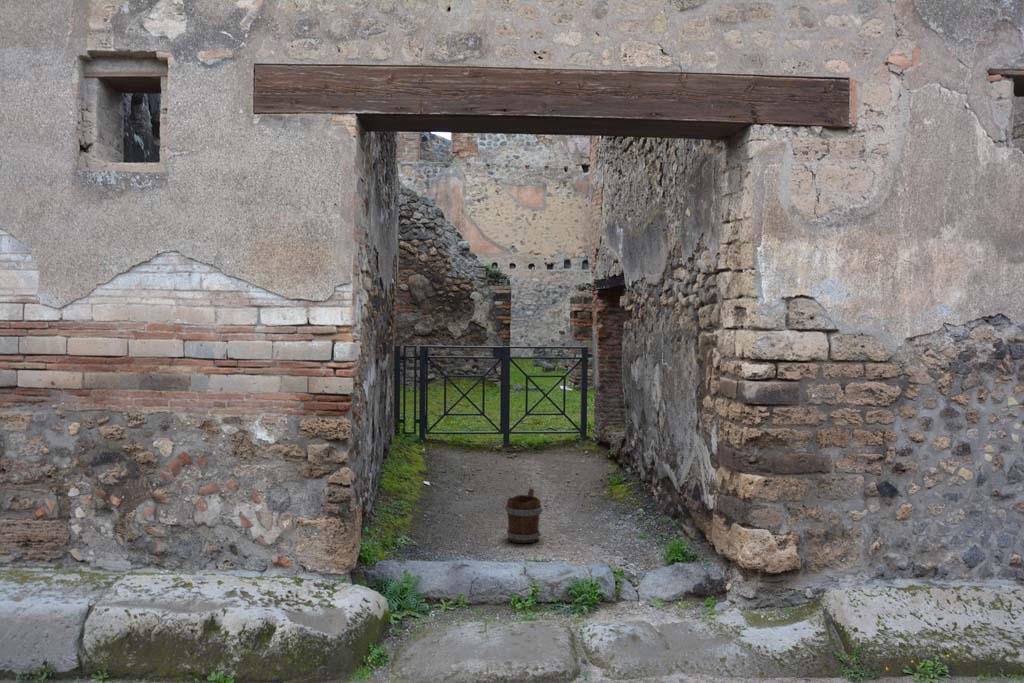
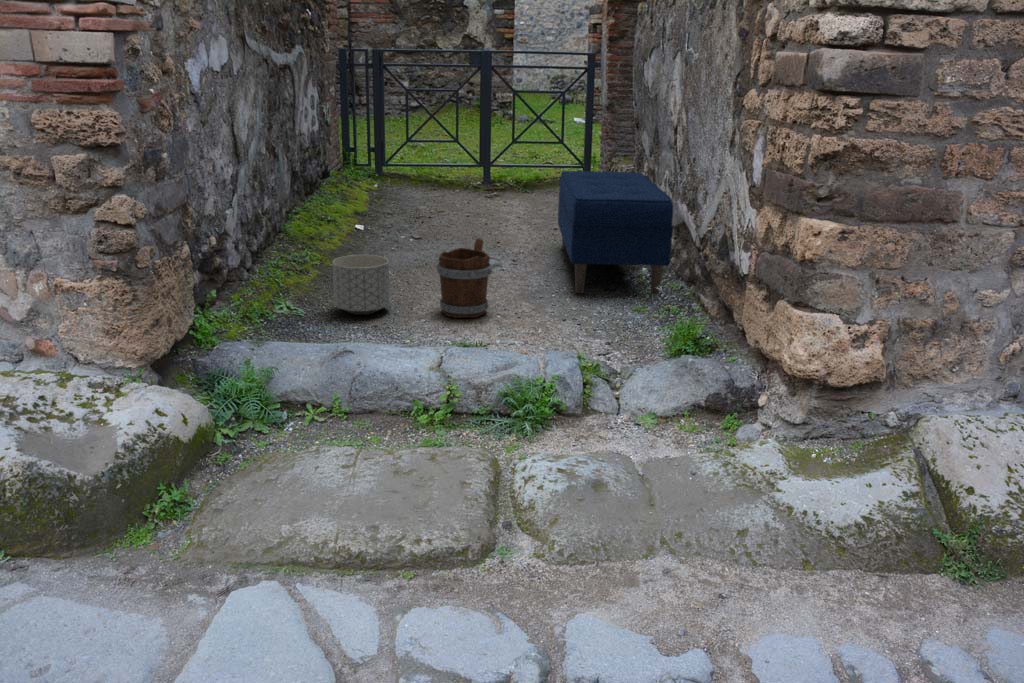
bench: none [577,440,660,525] -> present [558,171,673,294]
planter: none [436,500,473,542] -> present [332,255,390,315]

